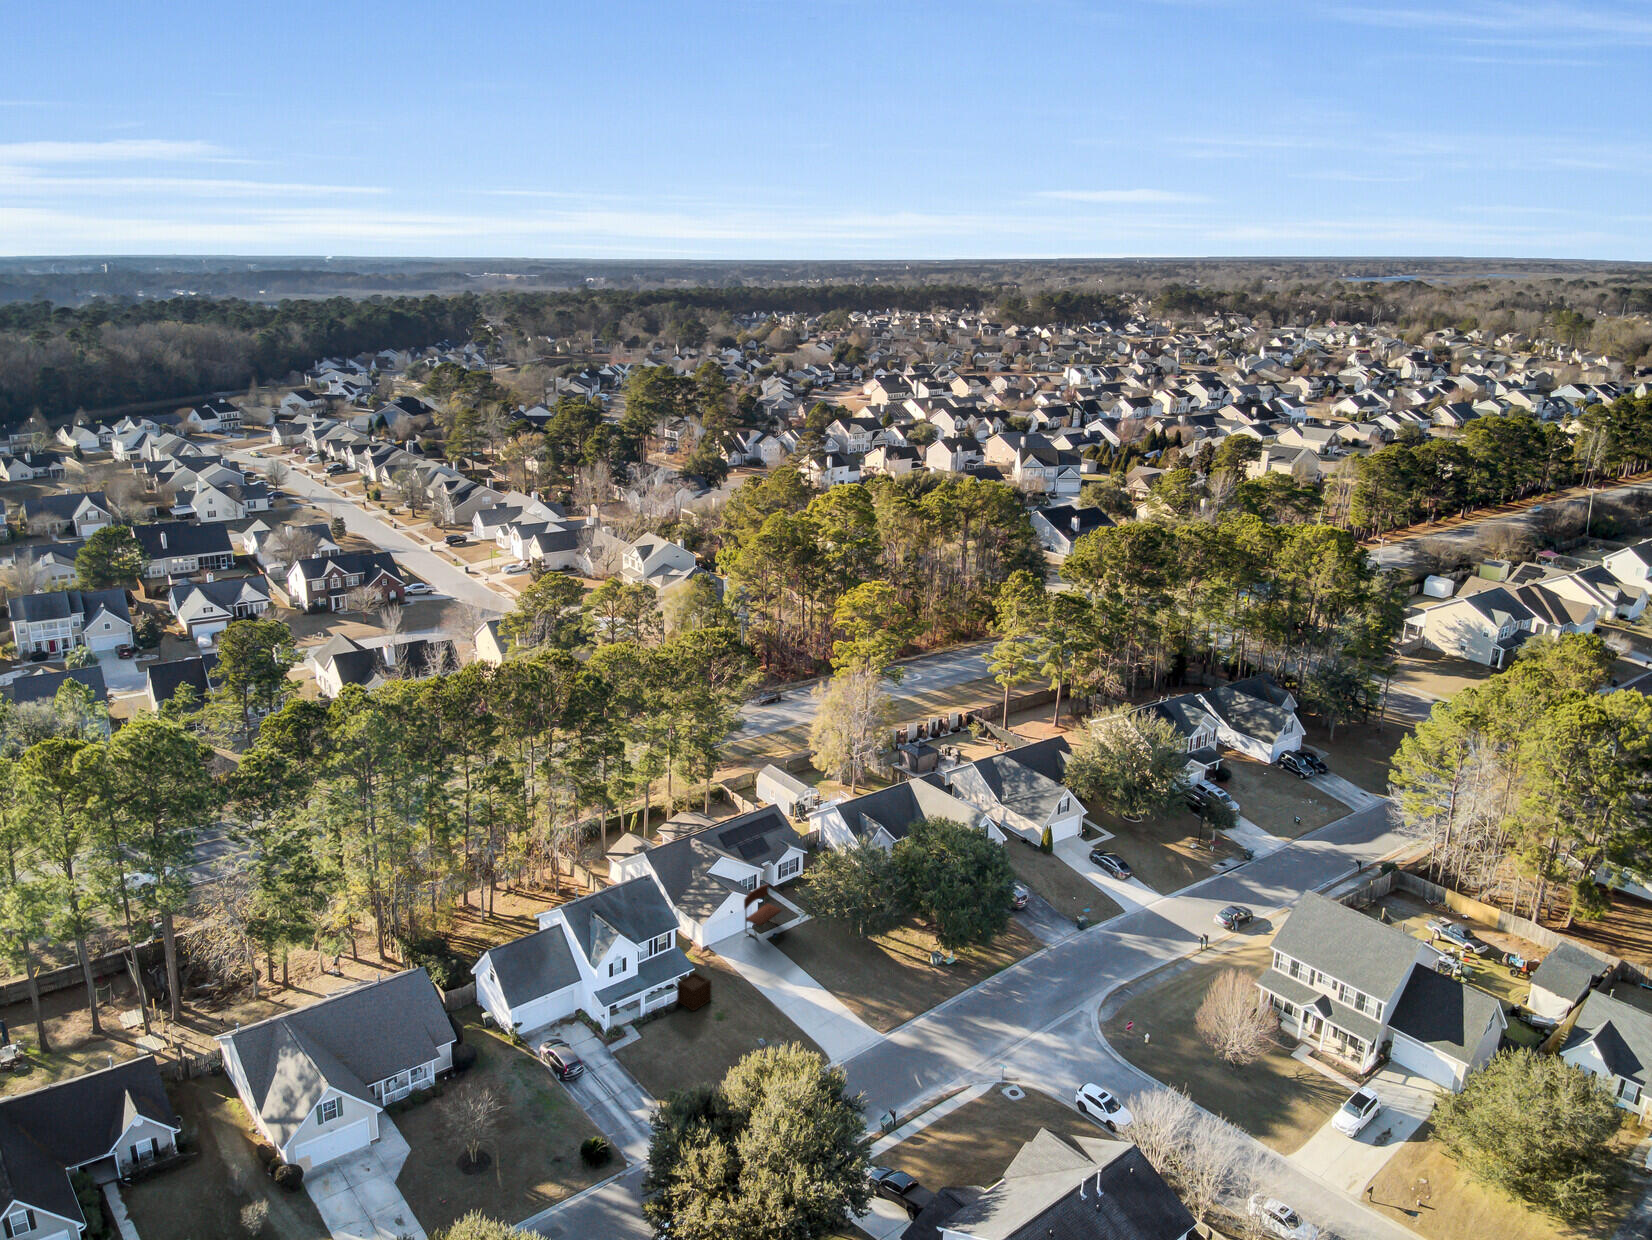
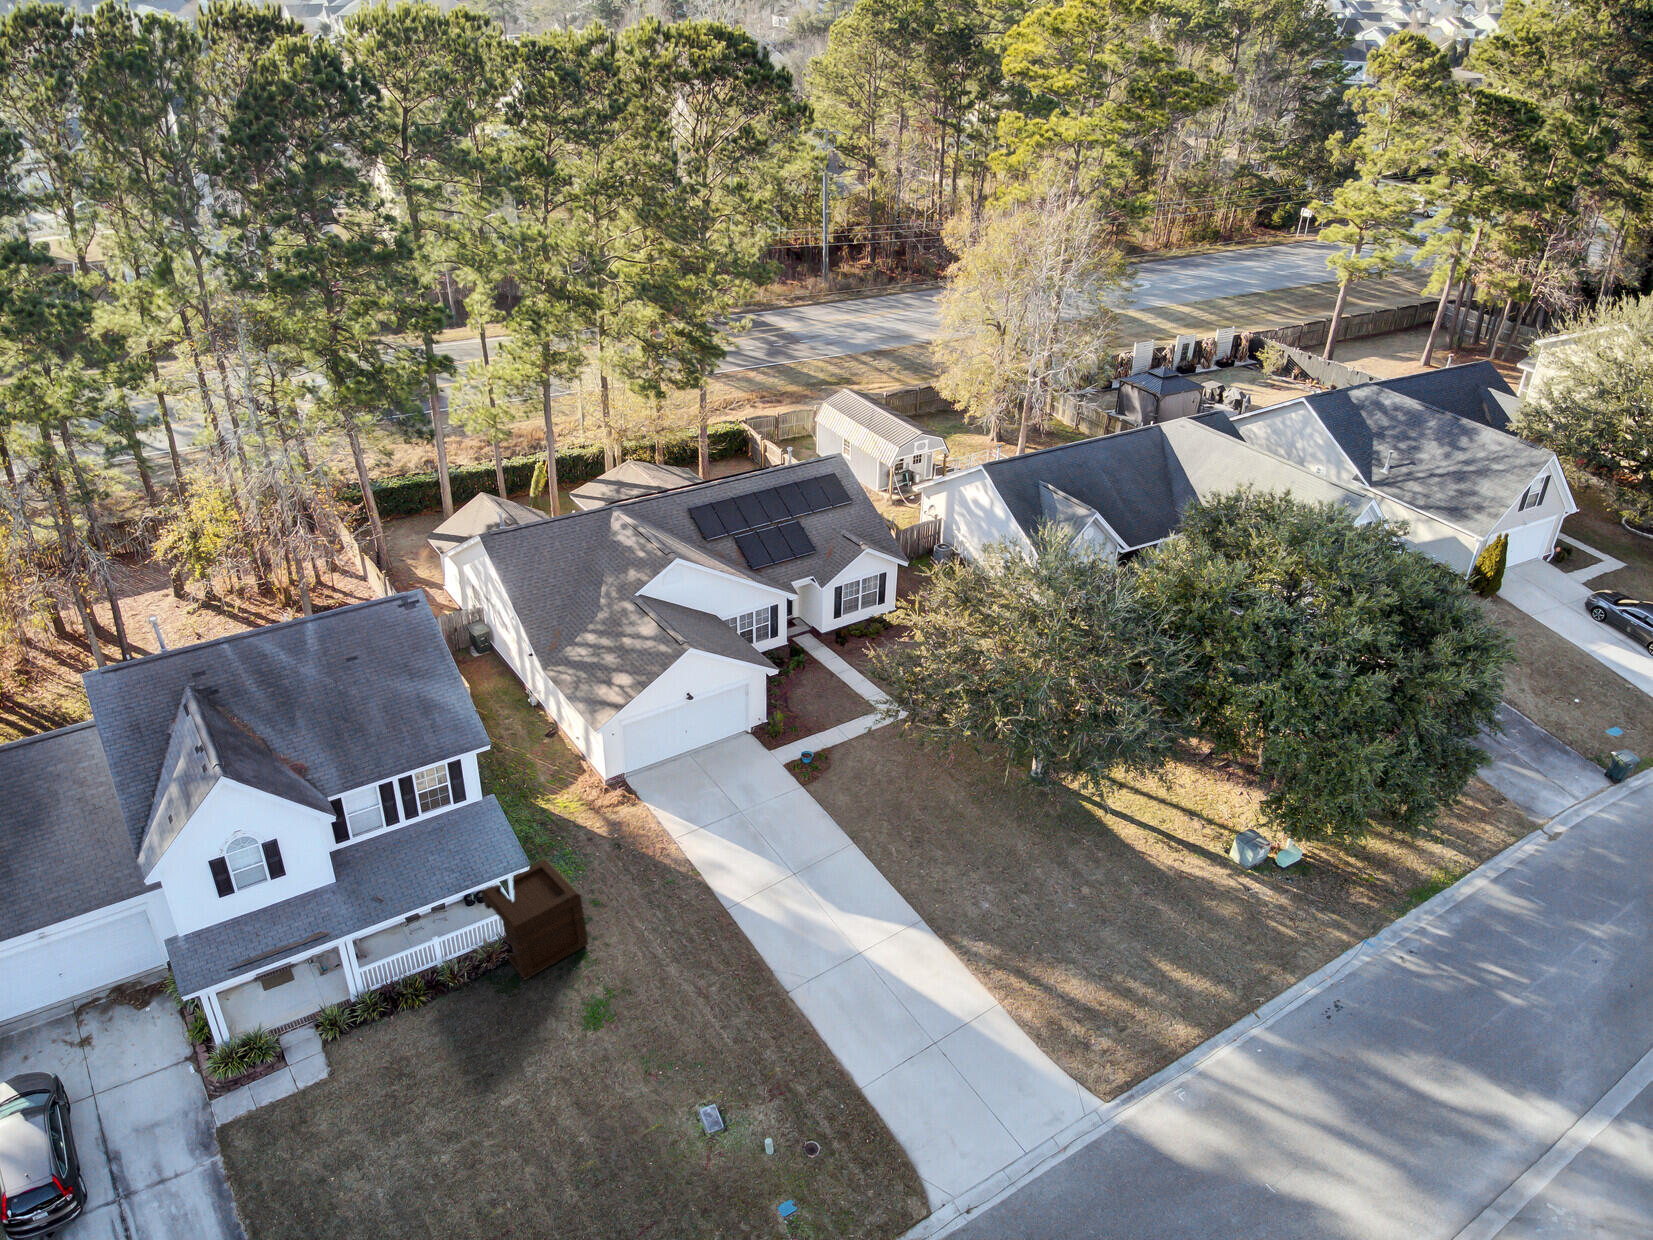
bench: present [744,885,781,937] -> none [724,630,828,763]

